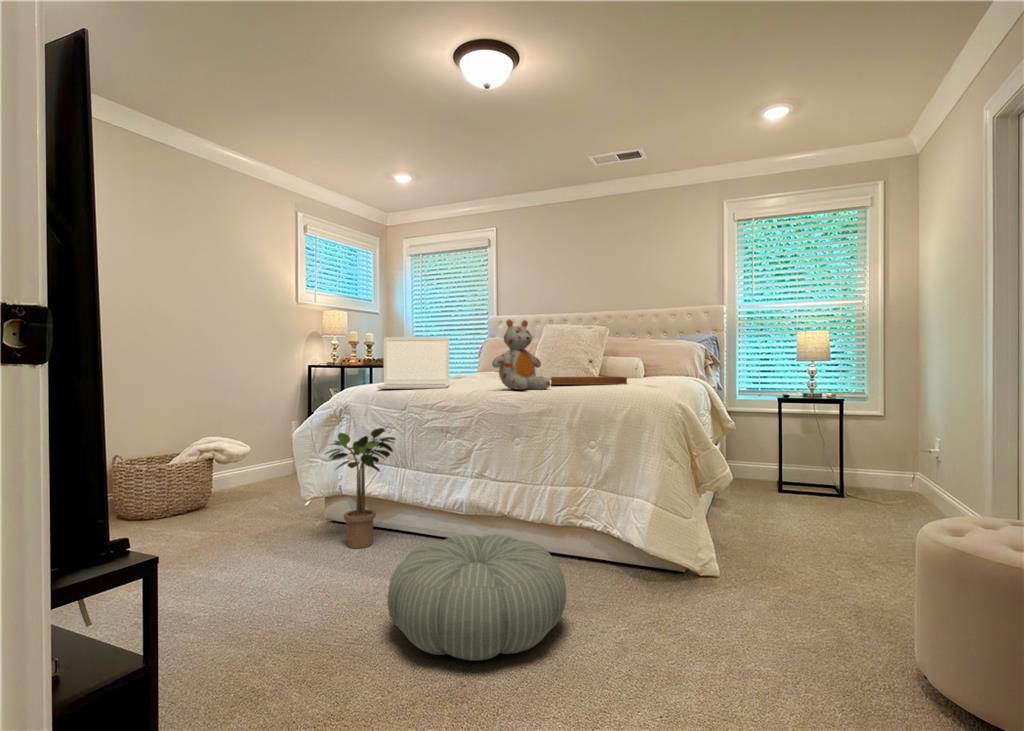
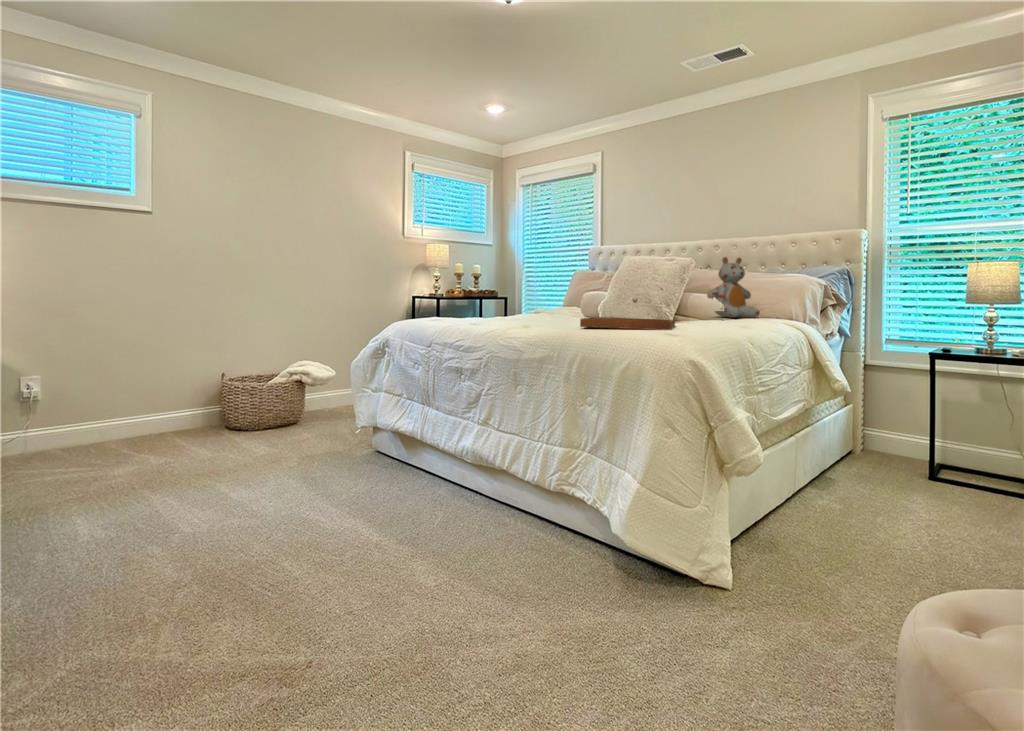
stuffed bear: present [492,319,550,390] -> present [707,257,760,318]
laptop: present [377,337,449,389] -> none [415,271,498,326]
potted plant: present [325,428,396,548] -> none [349,365,421,479]
pouf: present [388,534,566,661] -> none [290,491,494,644]

